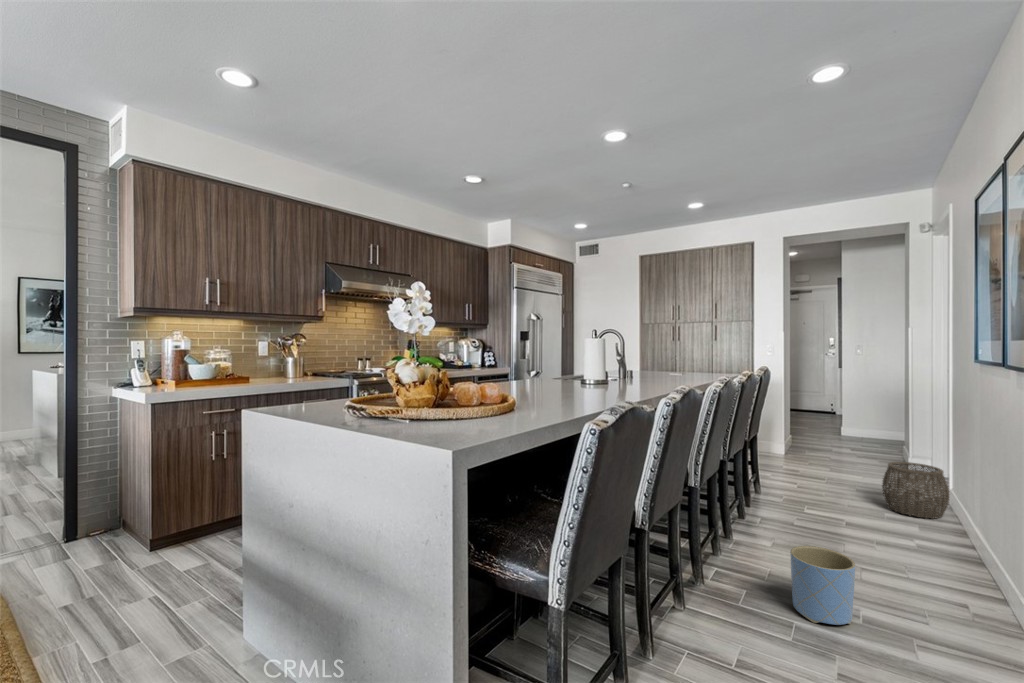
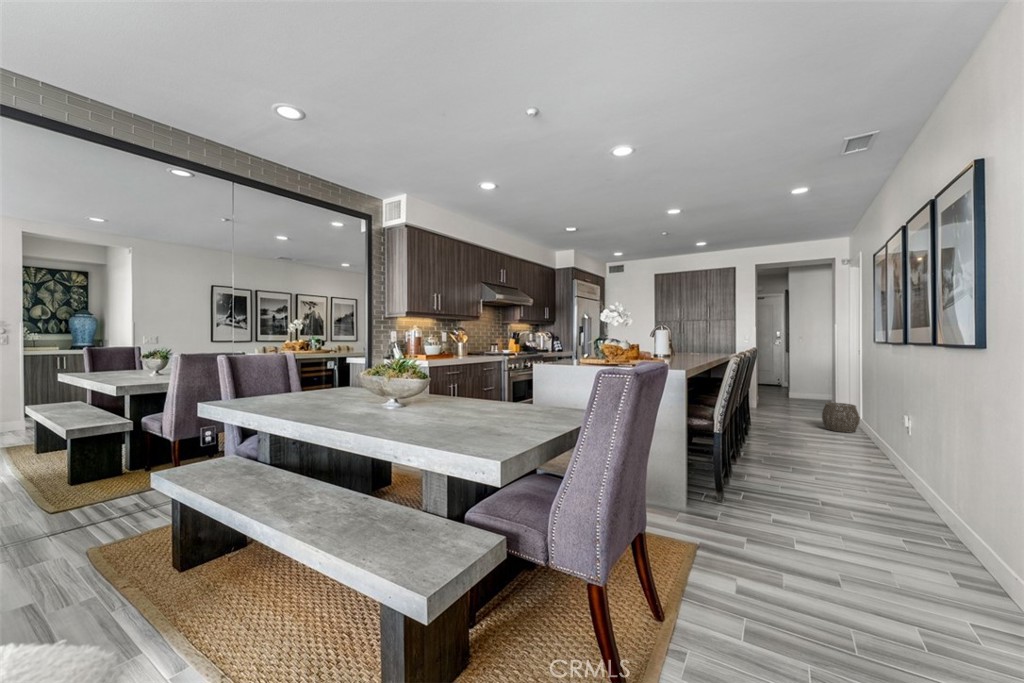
planter: present [790,546,855,625] -> none [785,433,817,466]

